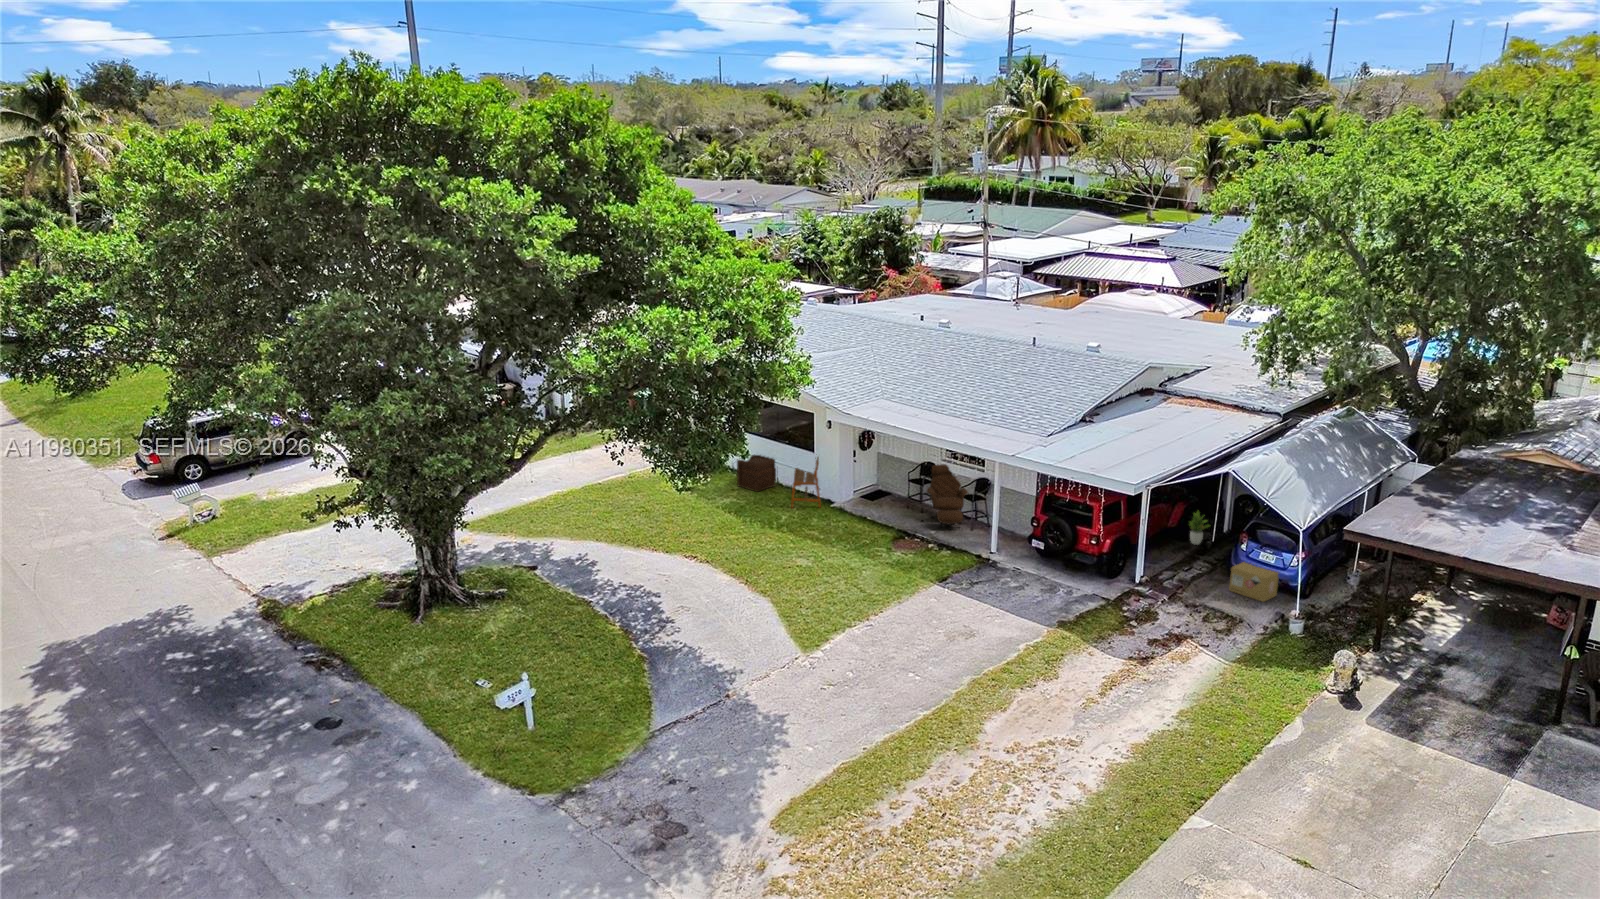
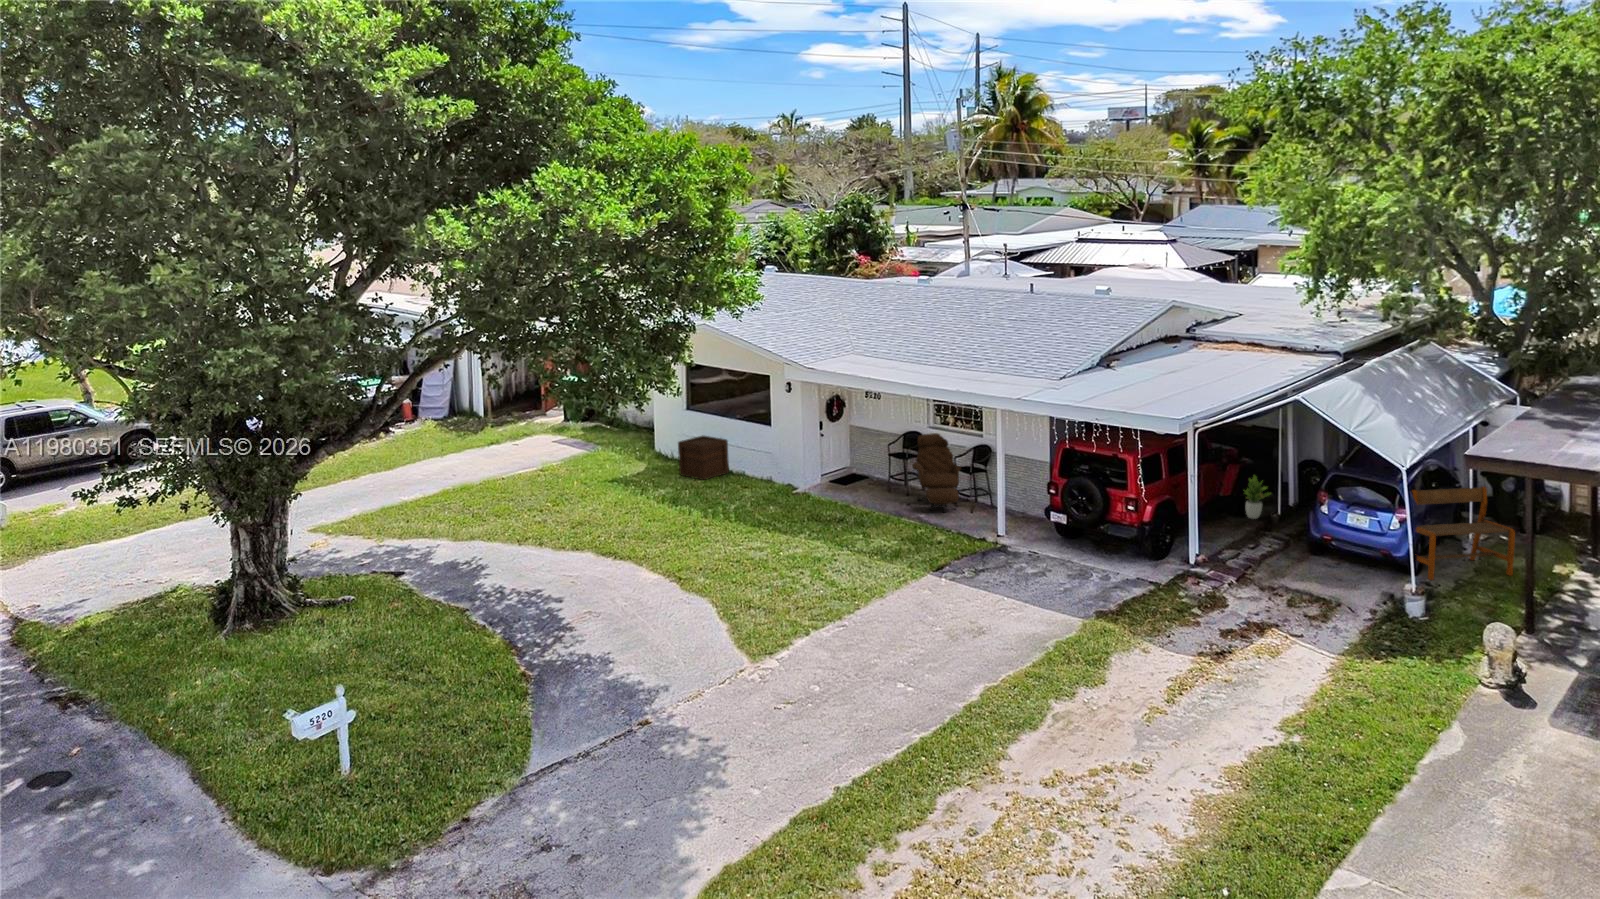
bench: present [791,457,821,508] -> present [1412,486,1515,580]
cardboard box: present [1229,562,1278,602] -> none [1310,530,1376,579]

